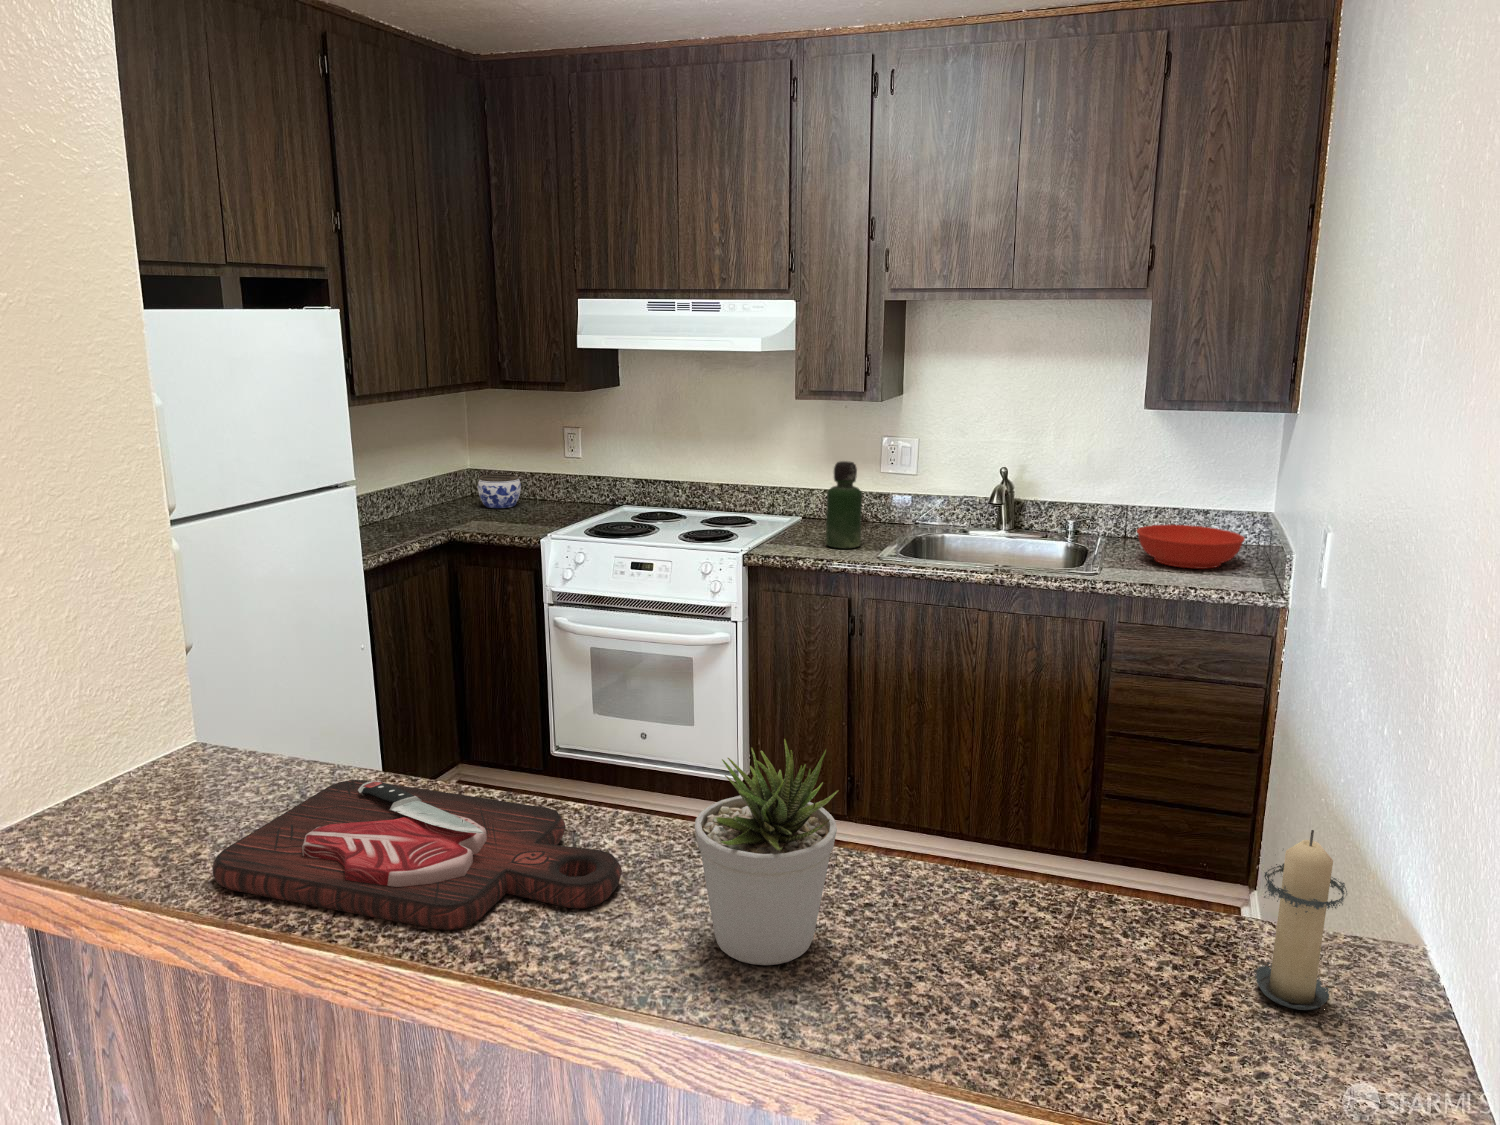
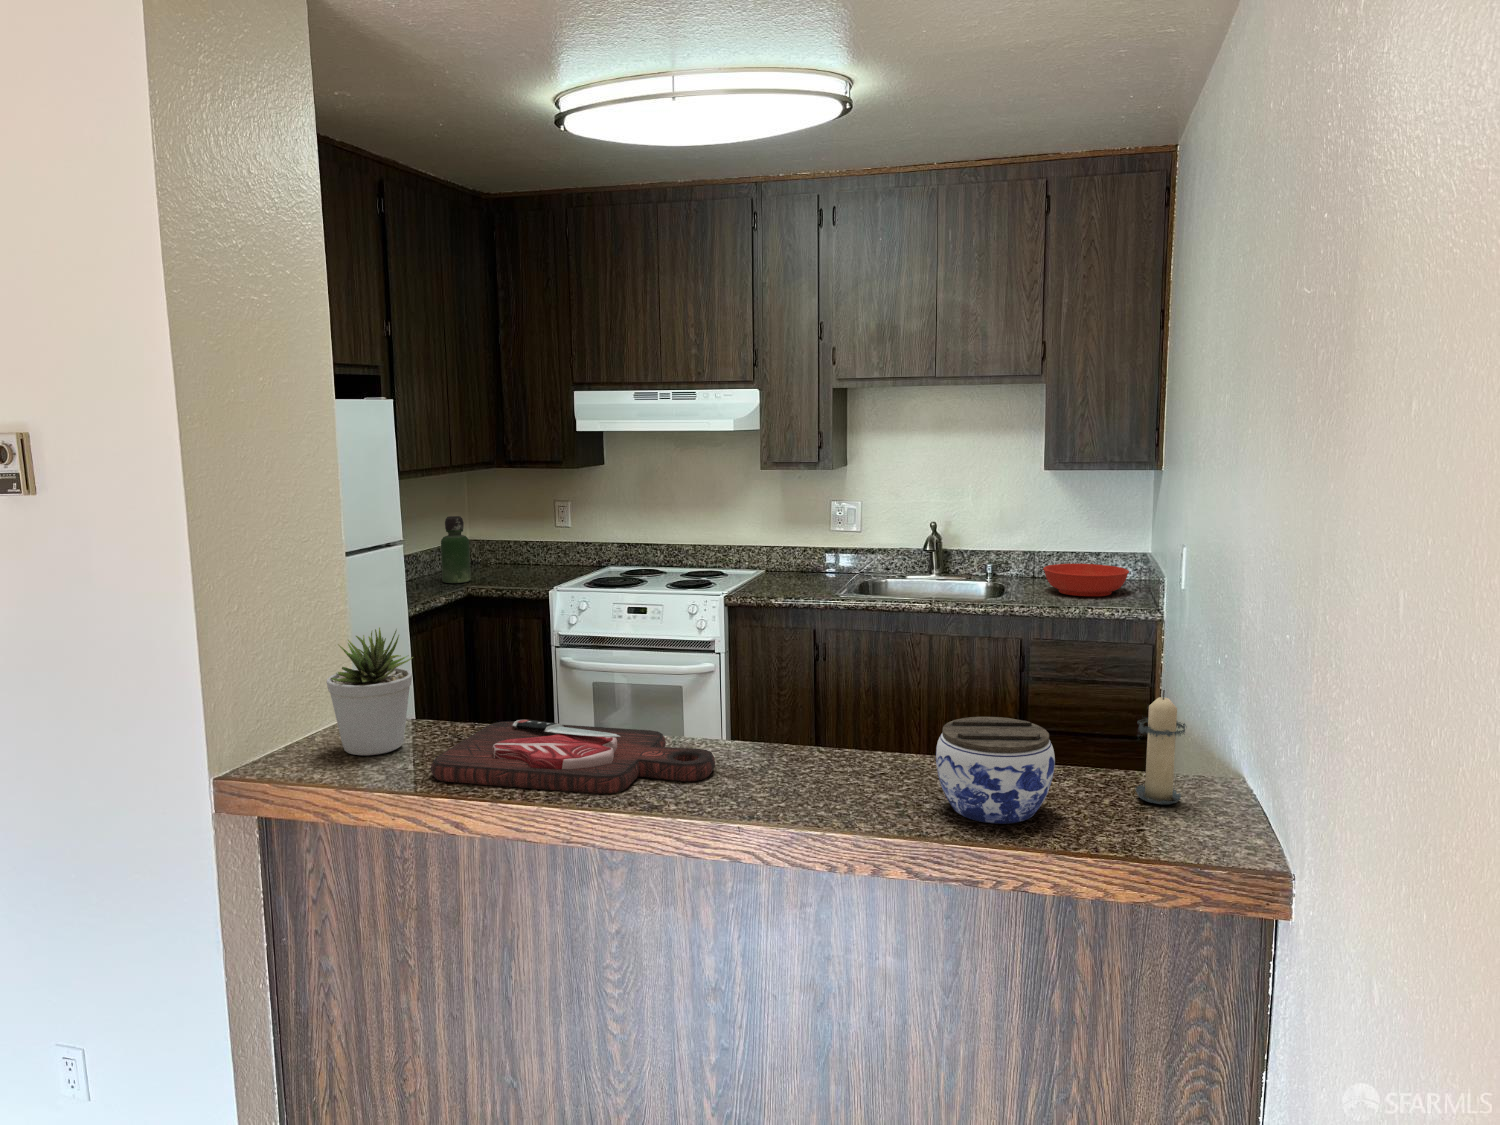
bottle: present [826,461,862,548] -> present [441,516,471,583]
jar: present [478,474,521,508] -> present [936,717,1055,824]
potted plant: present [695,739,838,965] -> present [326,628,413,755]

